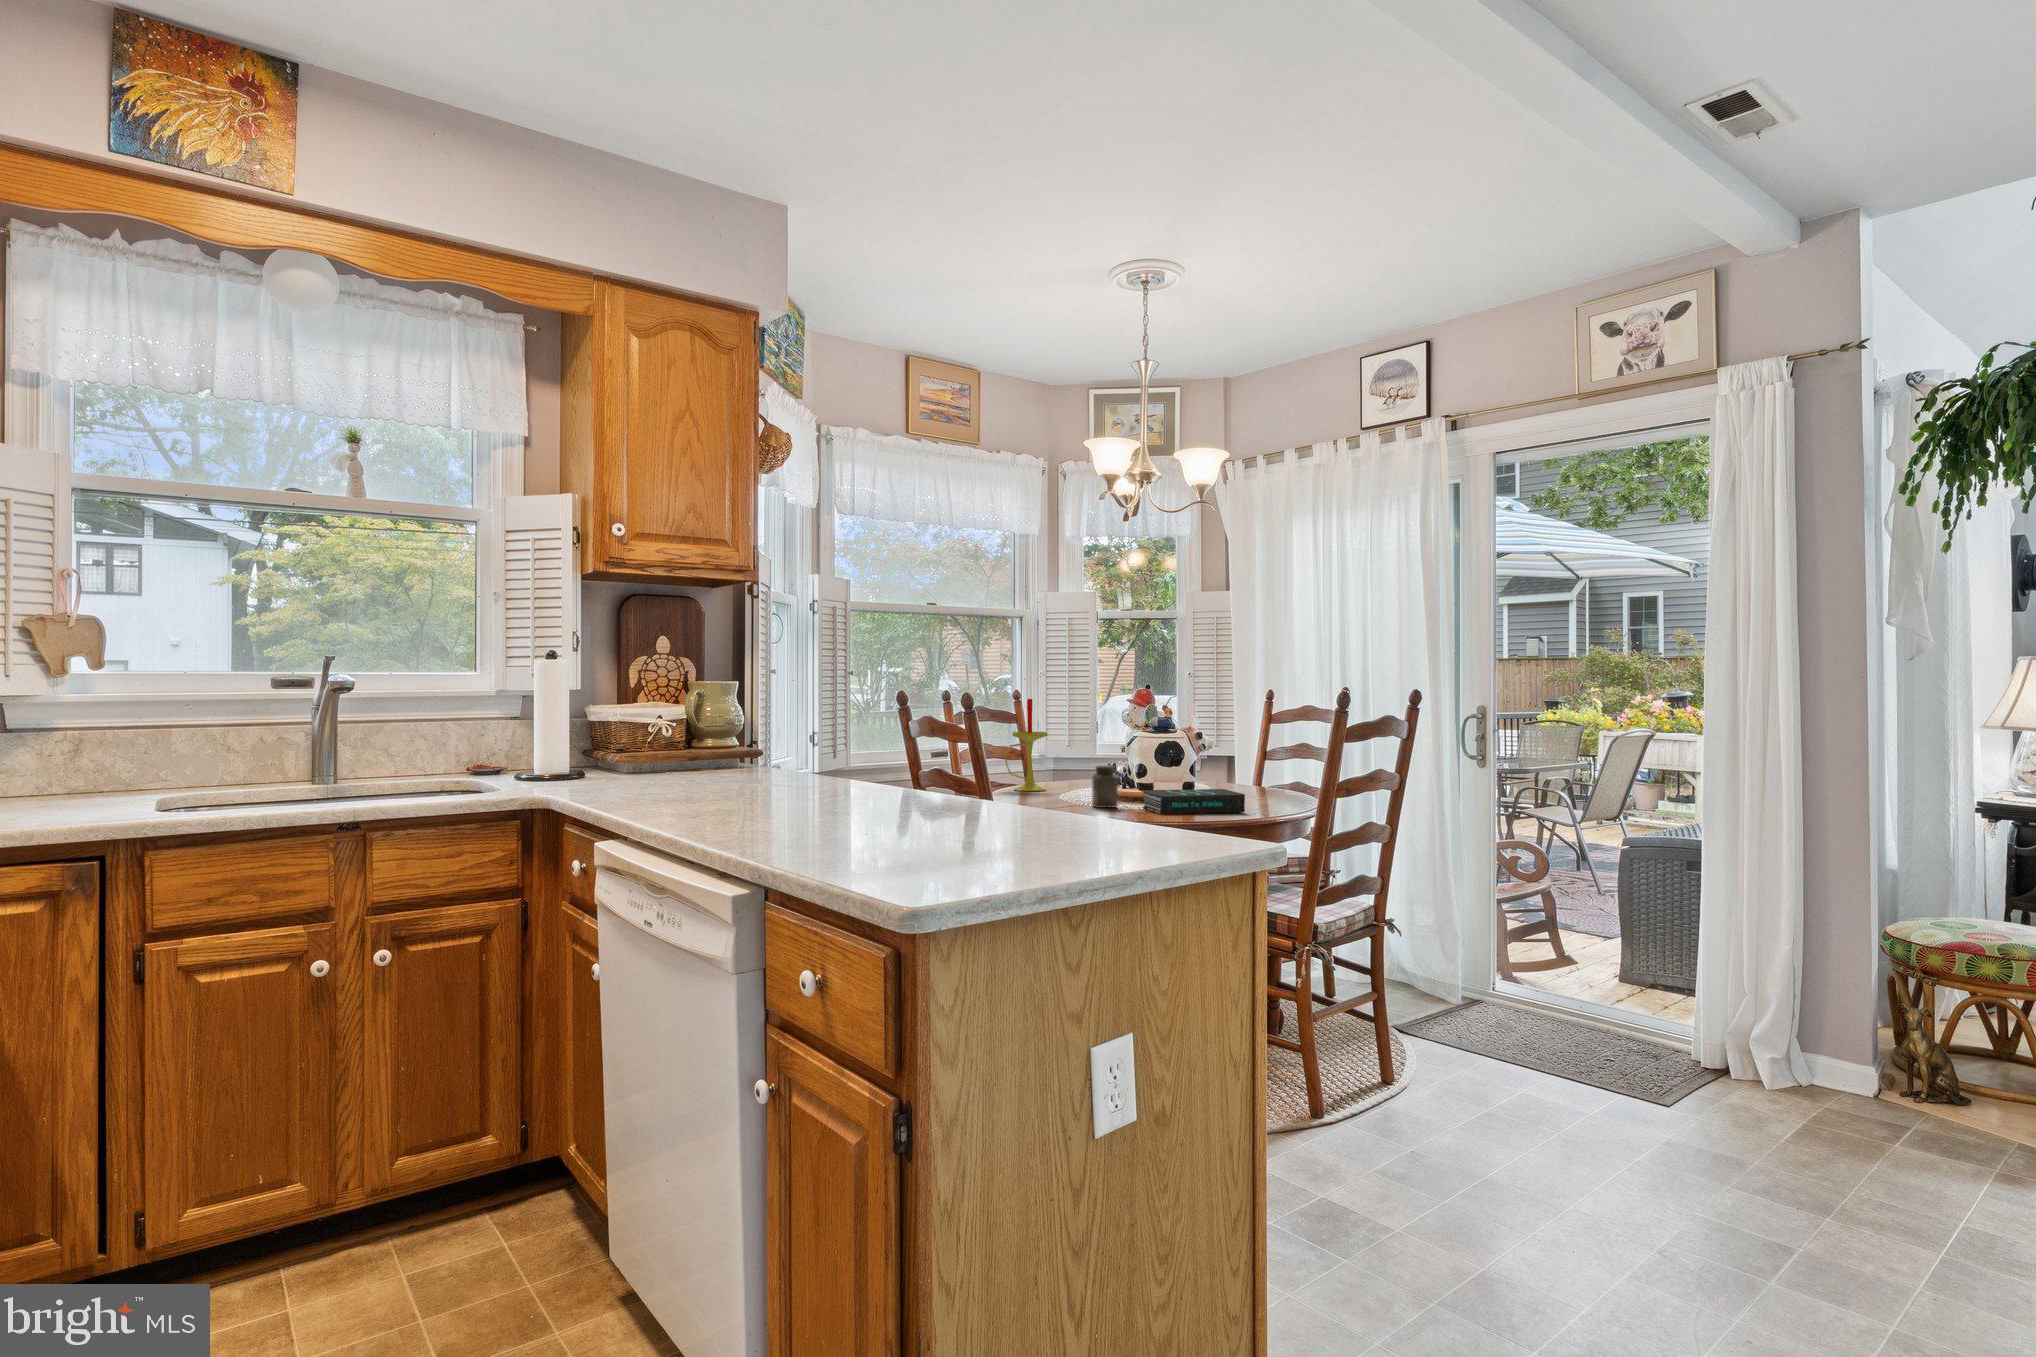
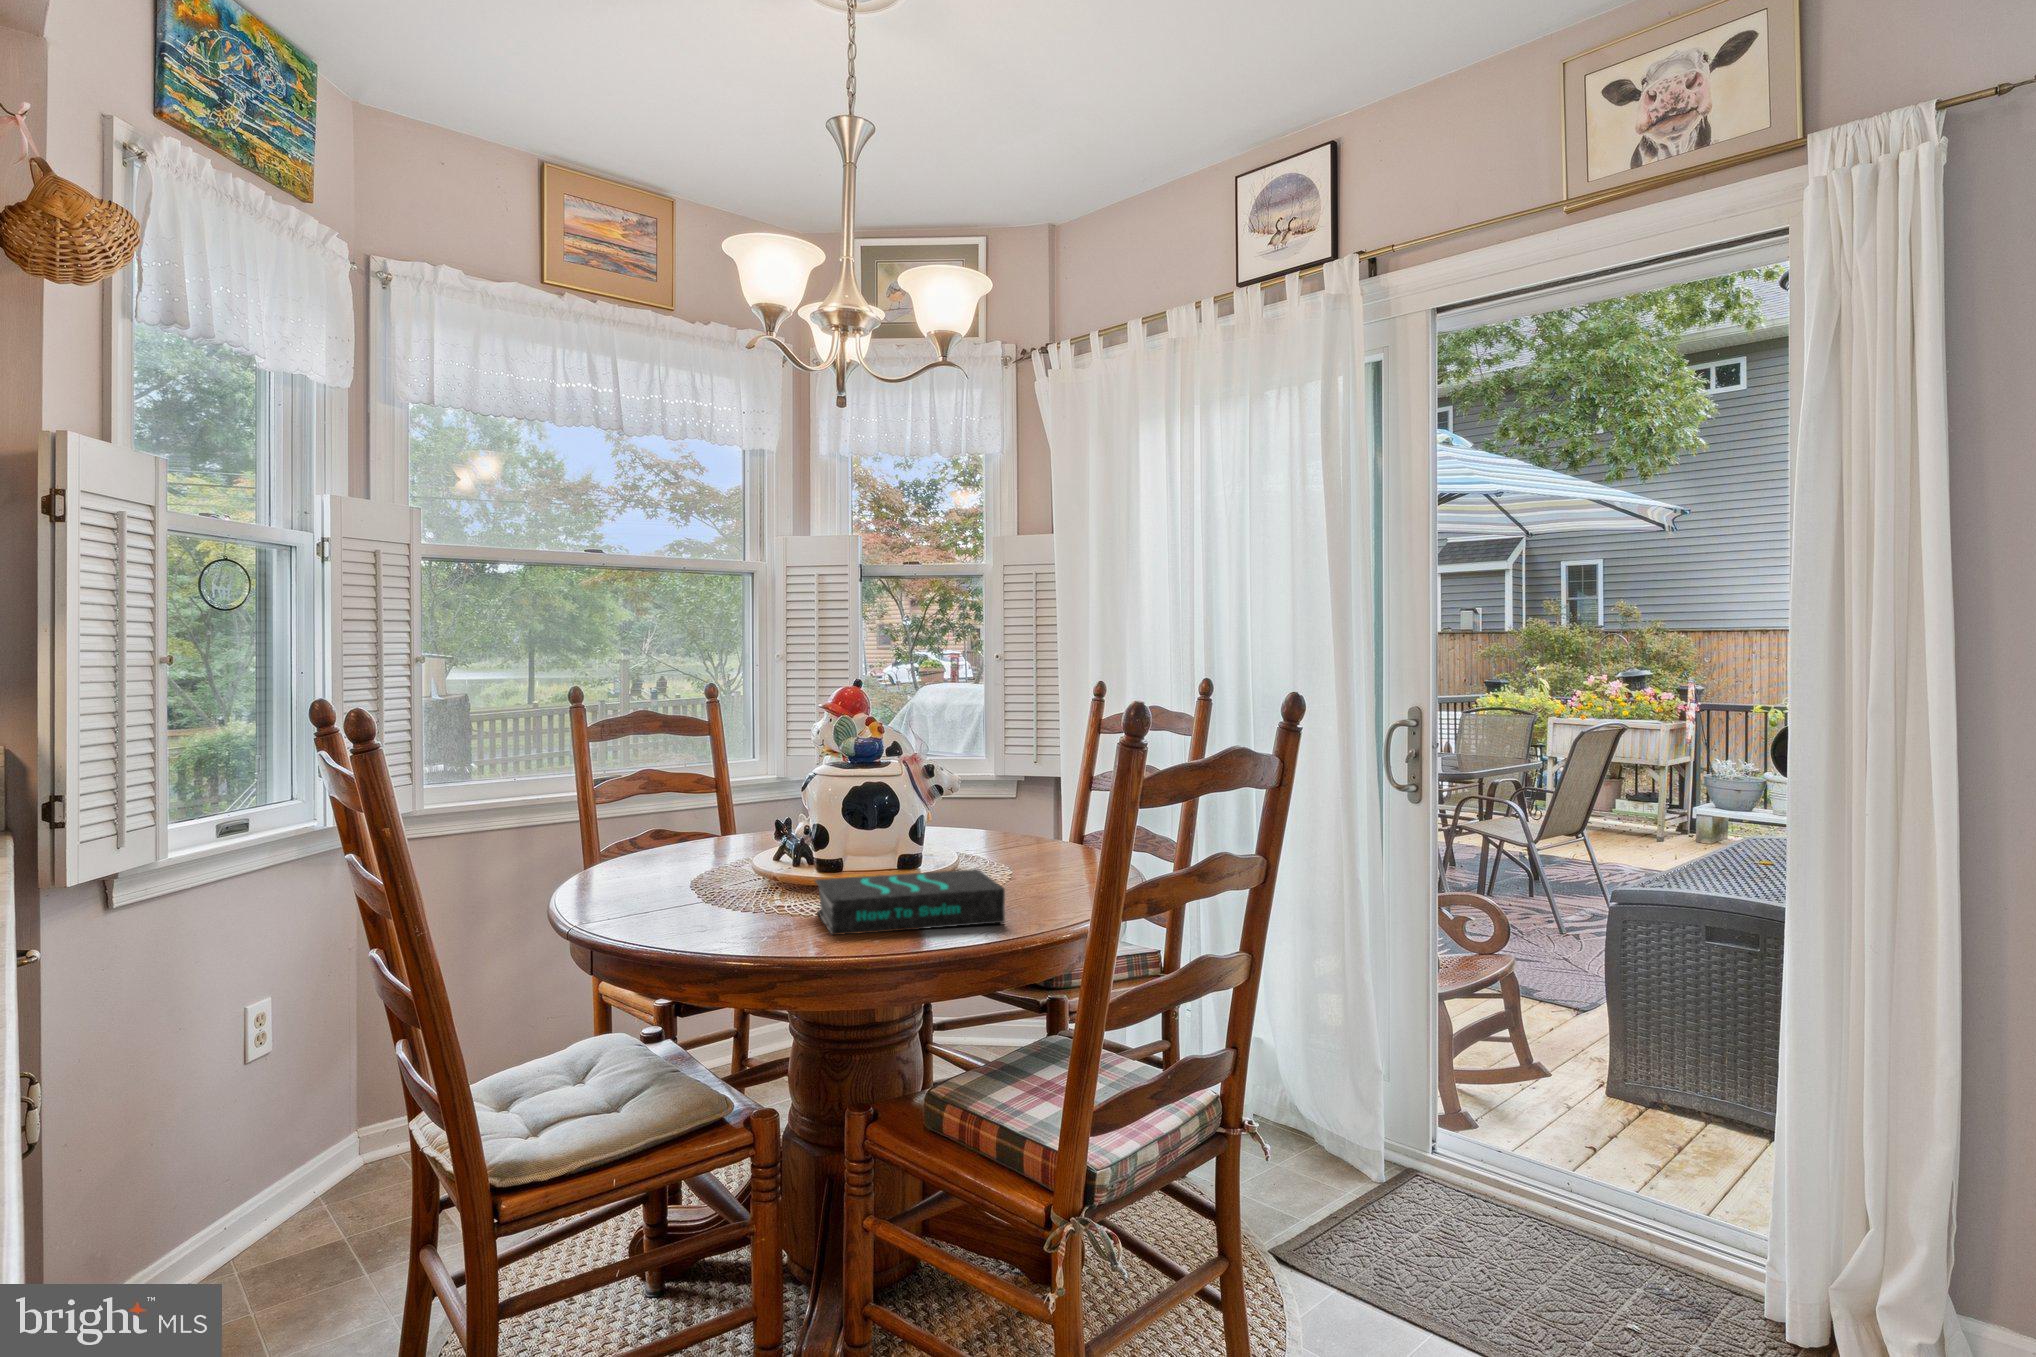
candle: present [1004,699,1047,791] -> none [629,695,710,860]
salt shaker: present [1092,765,1118,808] -> none [723,830,768,916]

